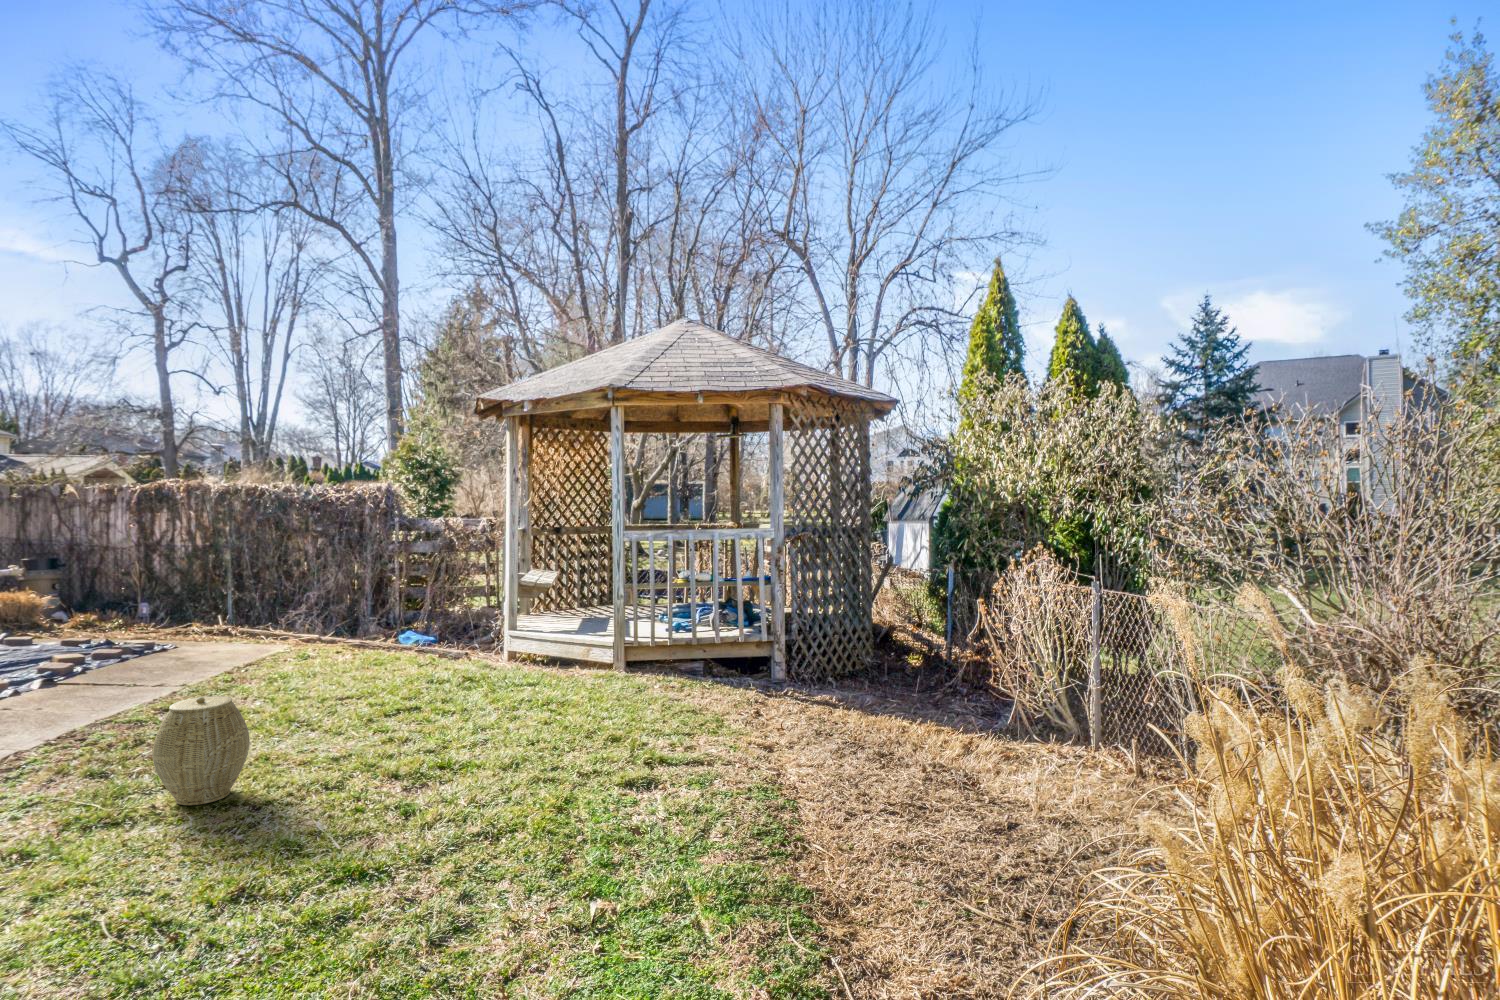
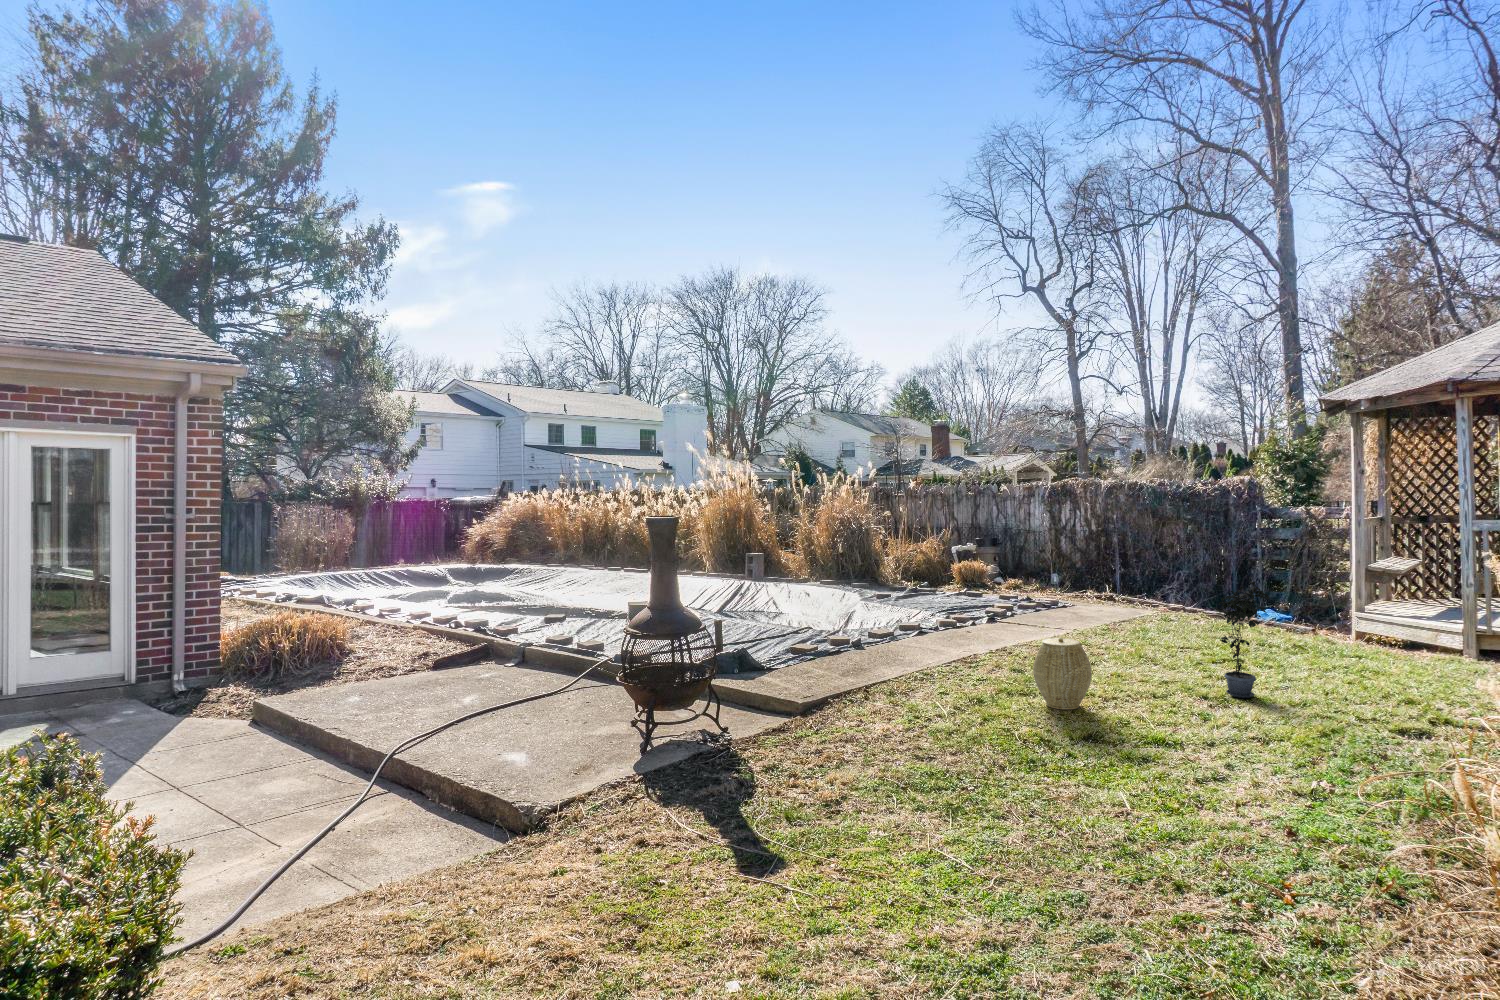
potted plant: none [397,591,460,729] -> present [1215,582,1269,698]

